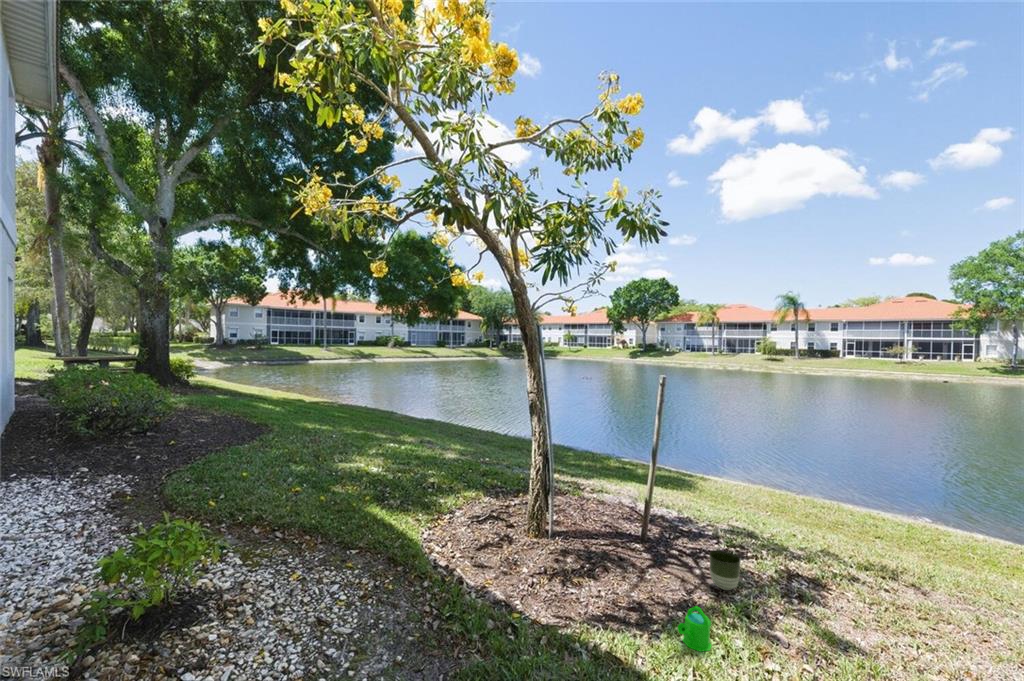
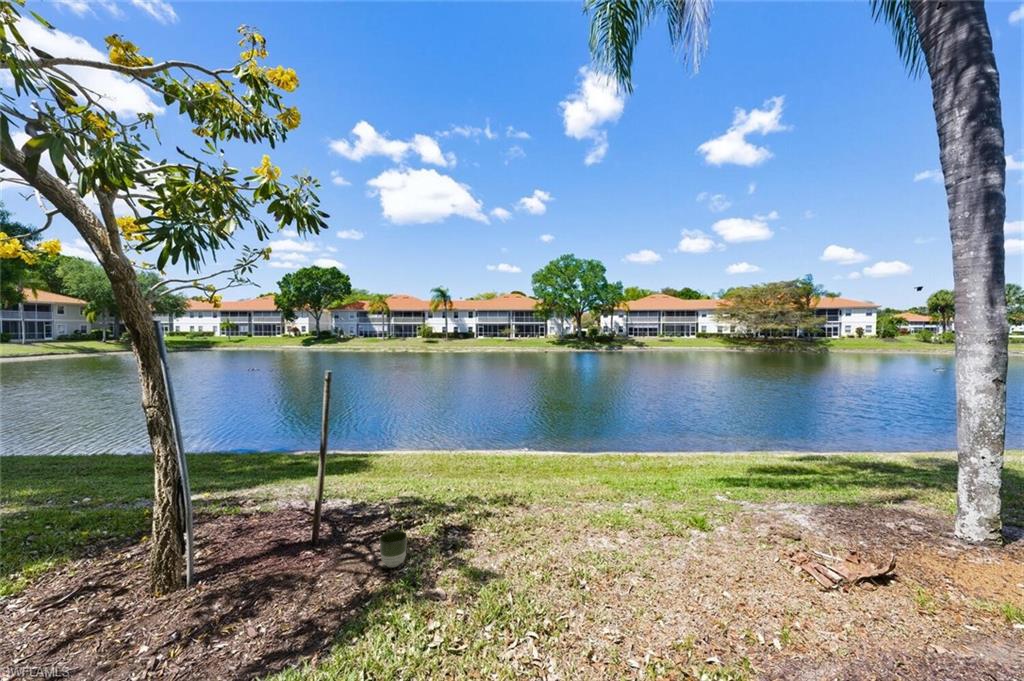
watering can: present [678,606,712,652] -> none [349,600,383,644]

